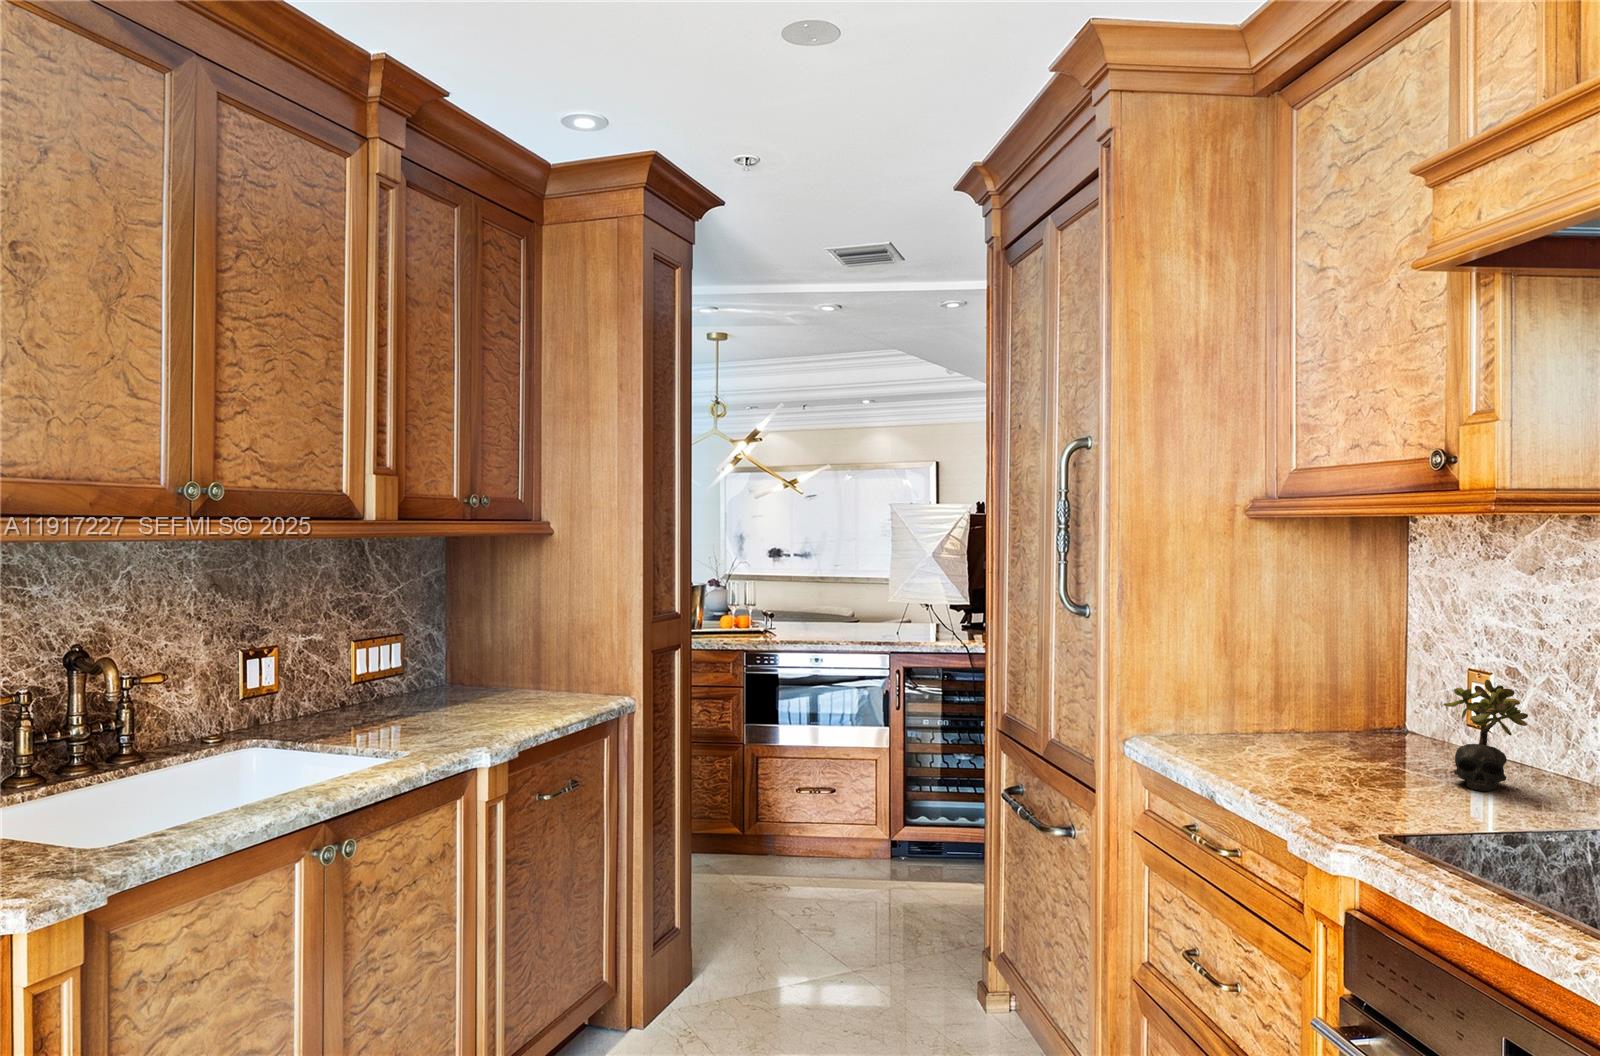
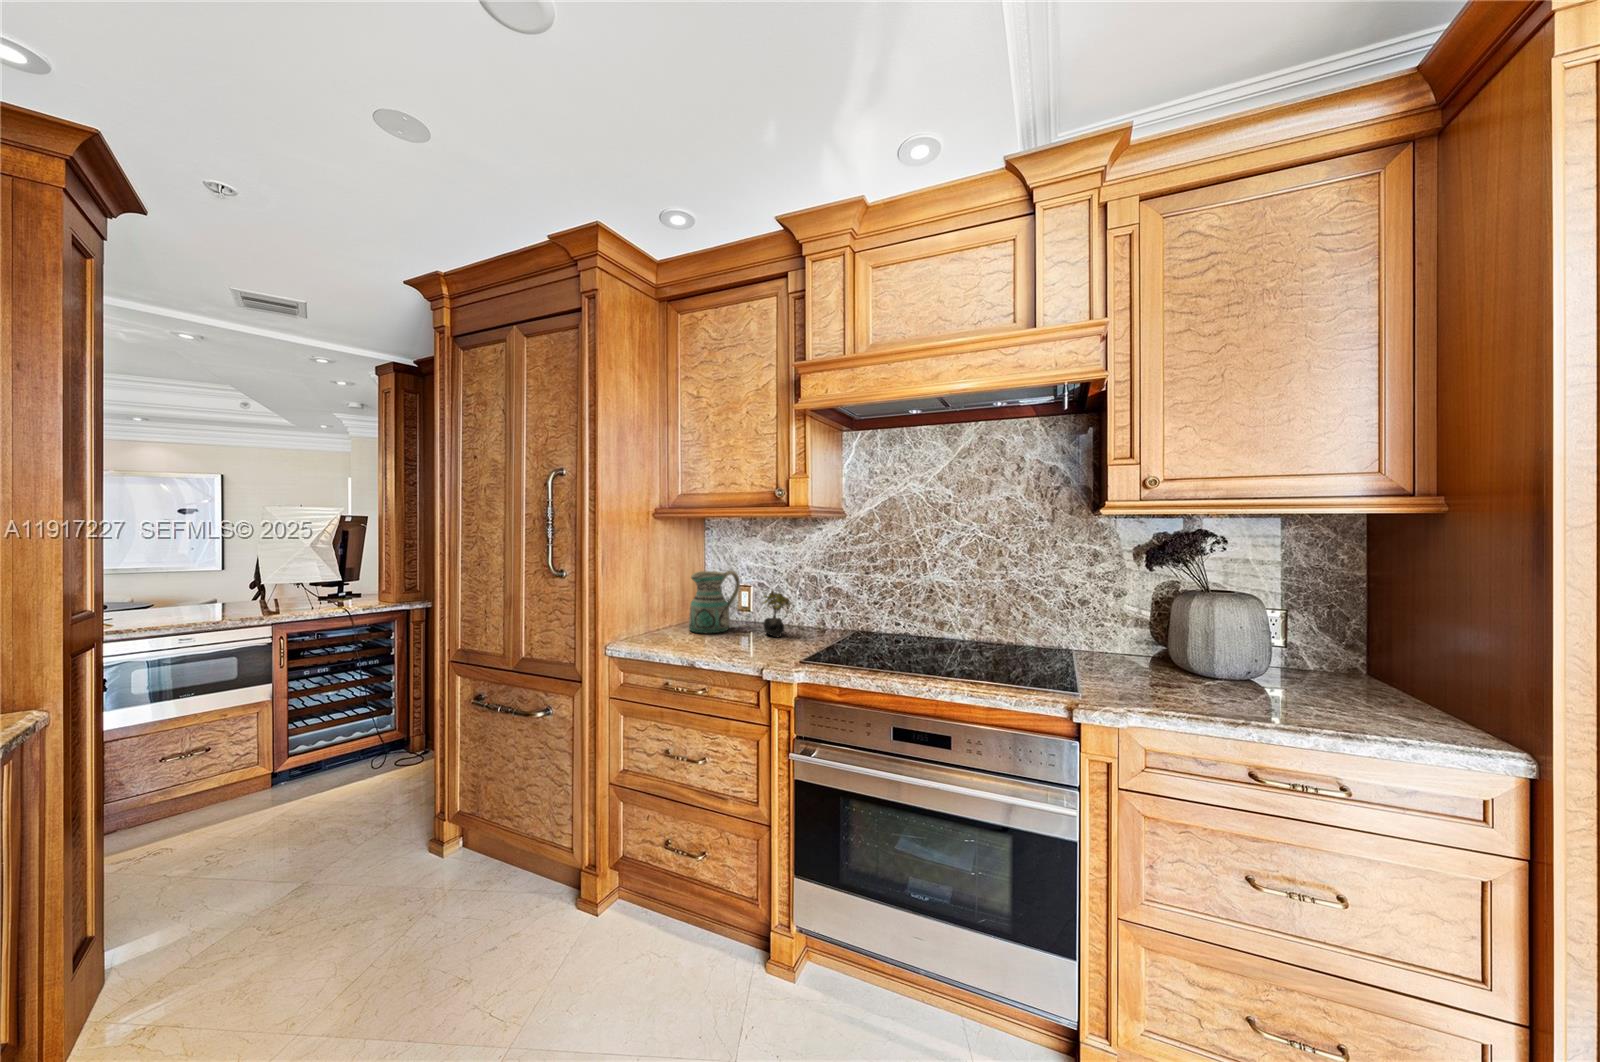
ceramic pitcher: none [1310,625,1442,757] -> present [689,570,740,633]

